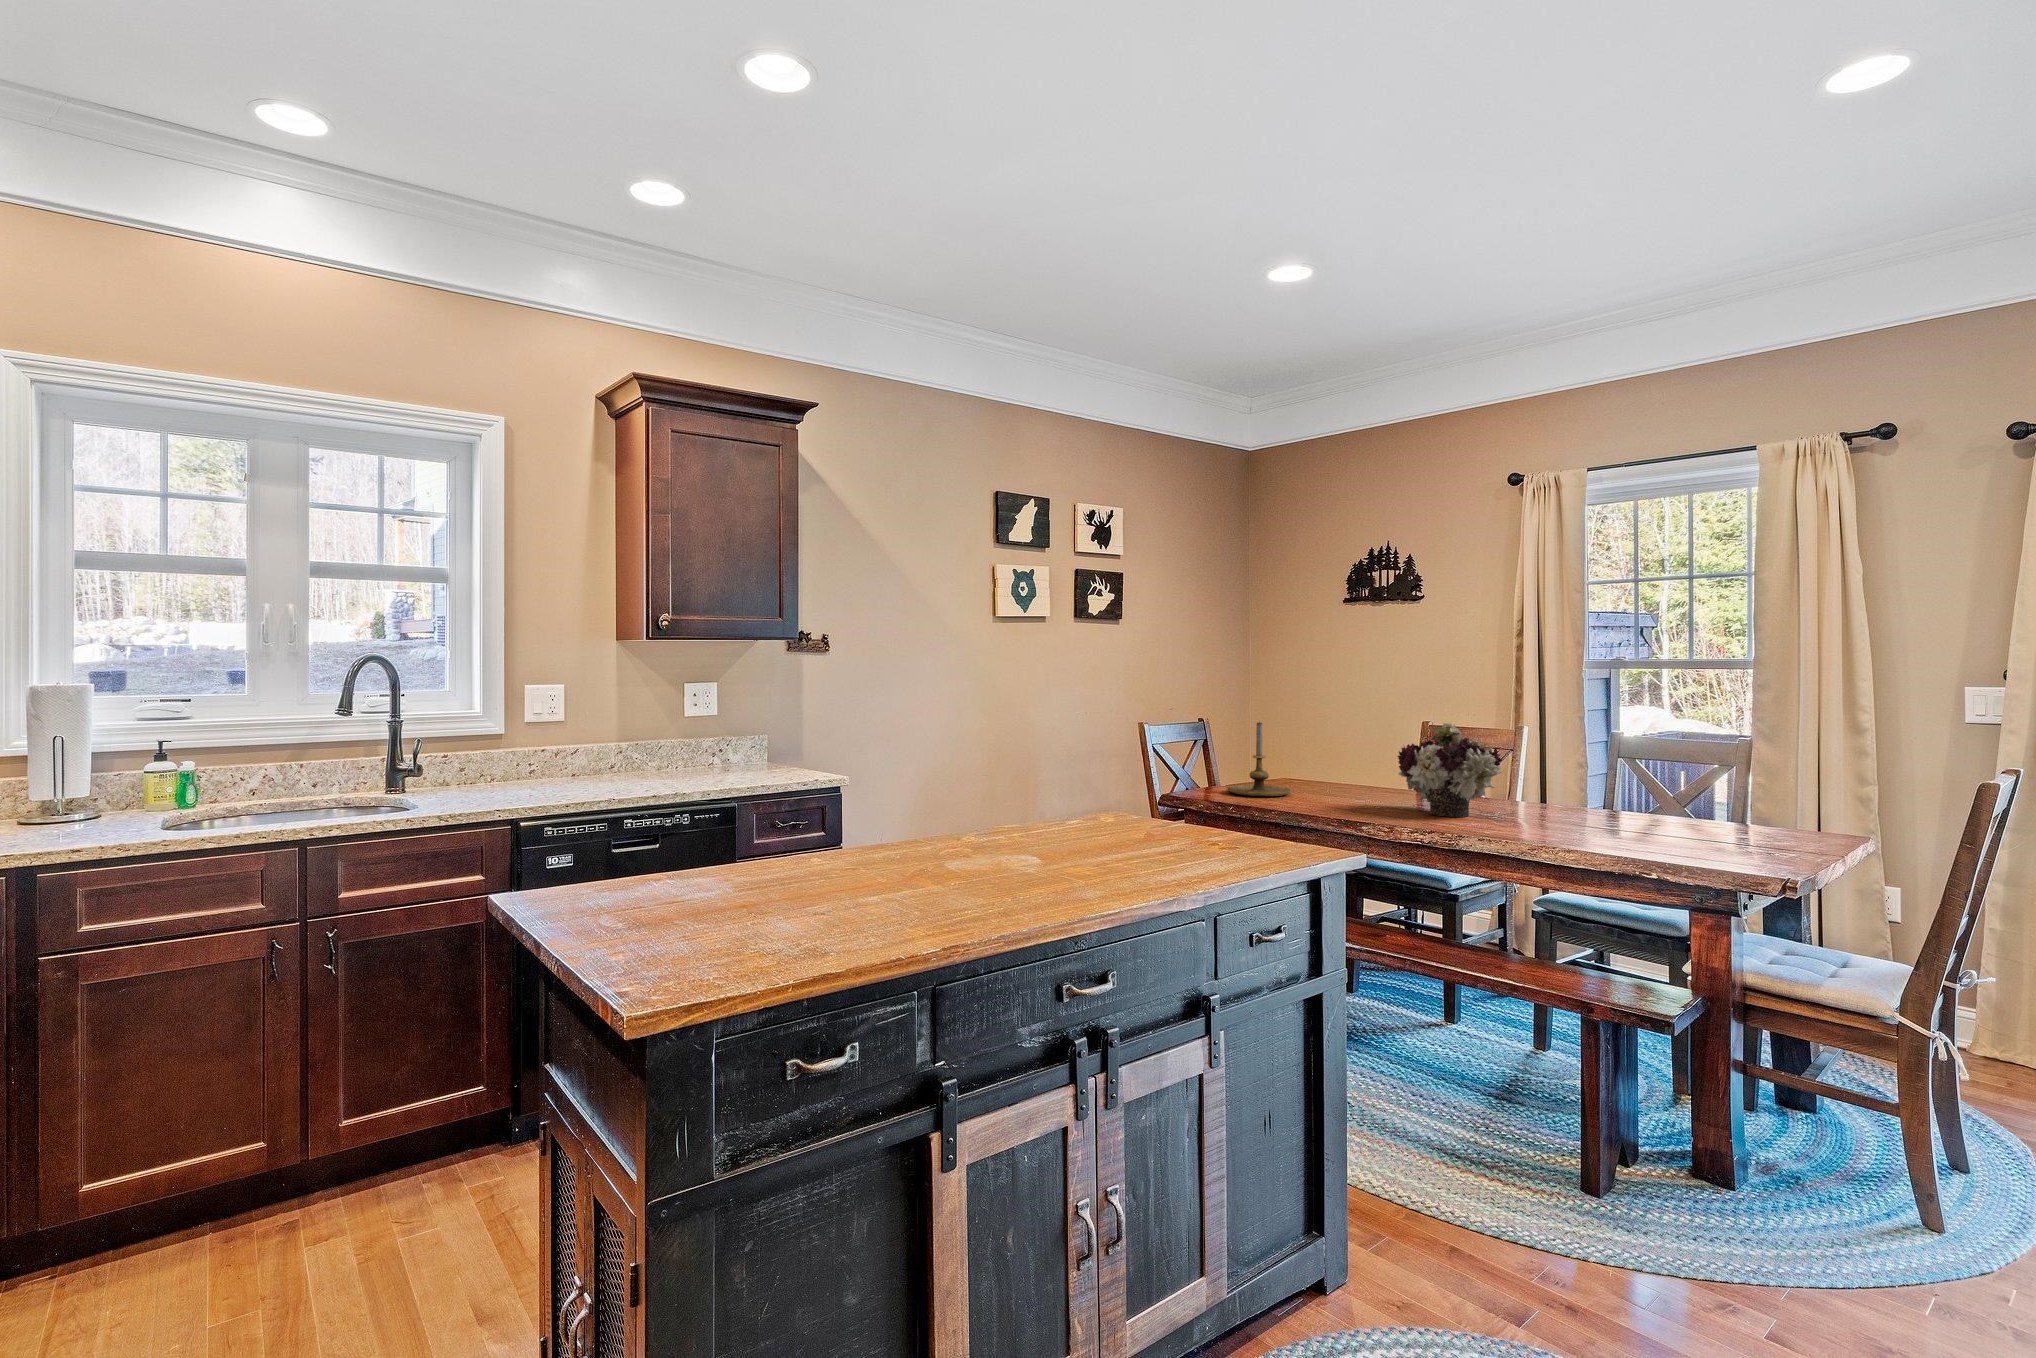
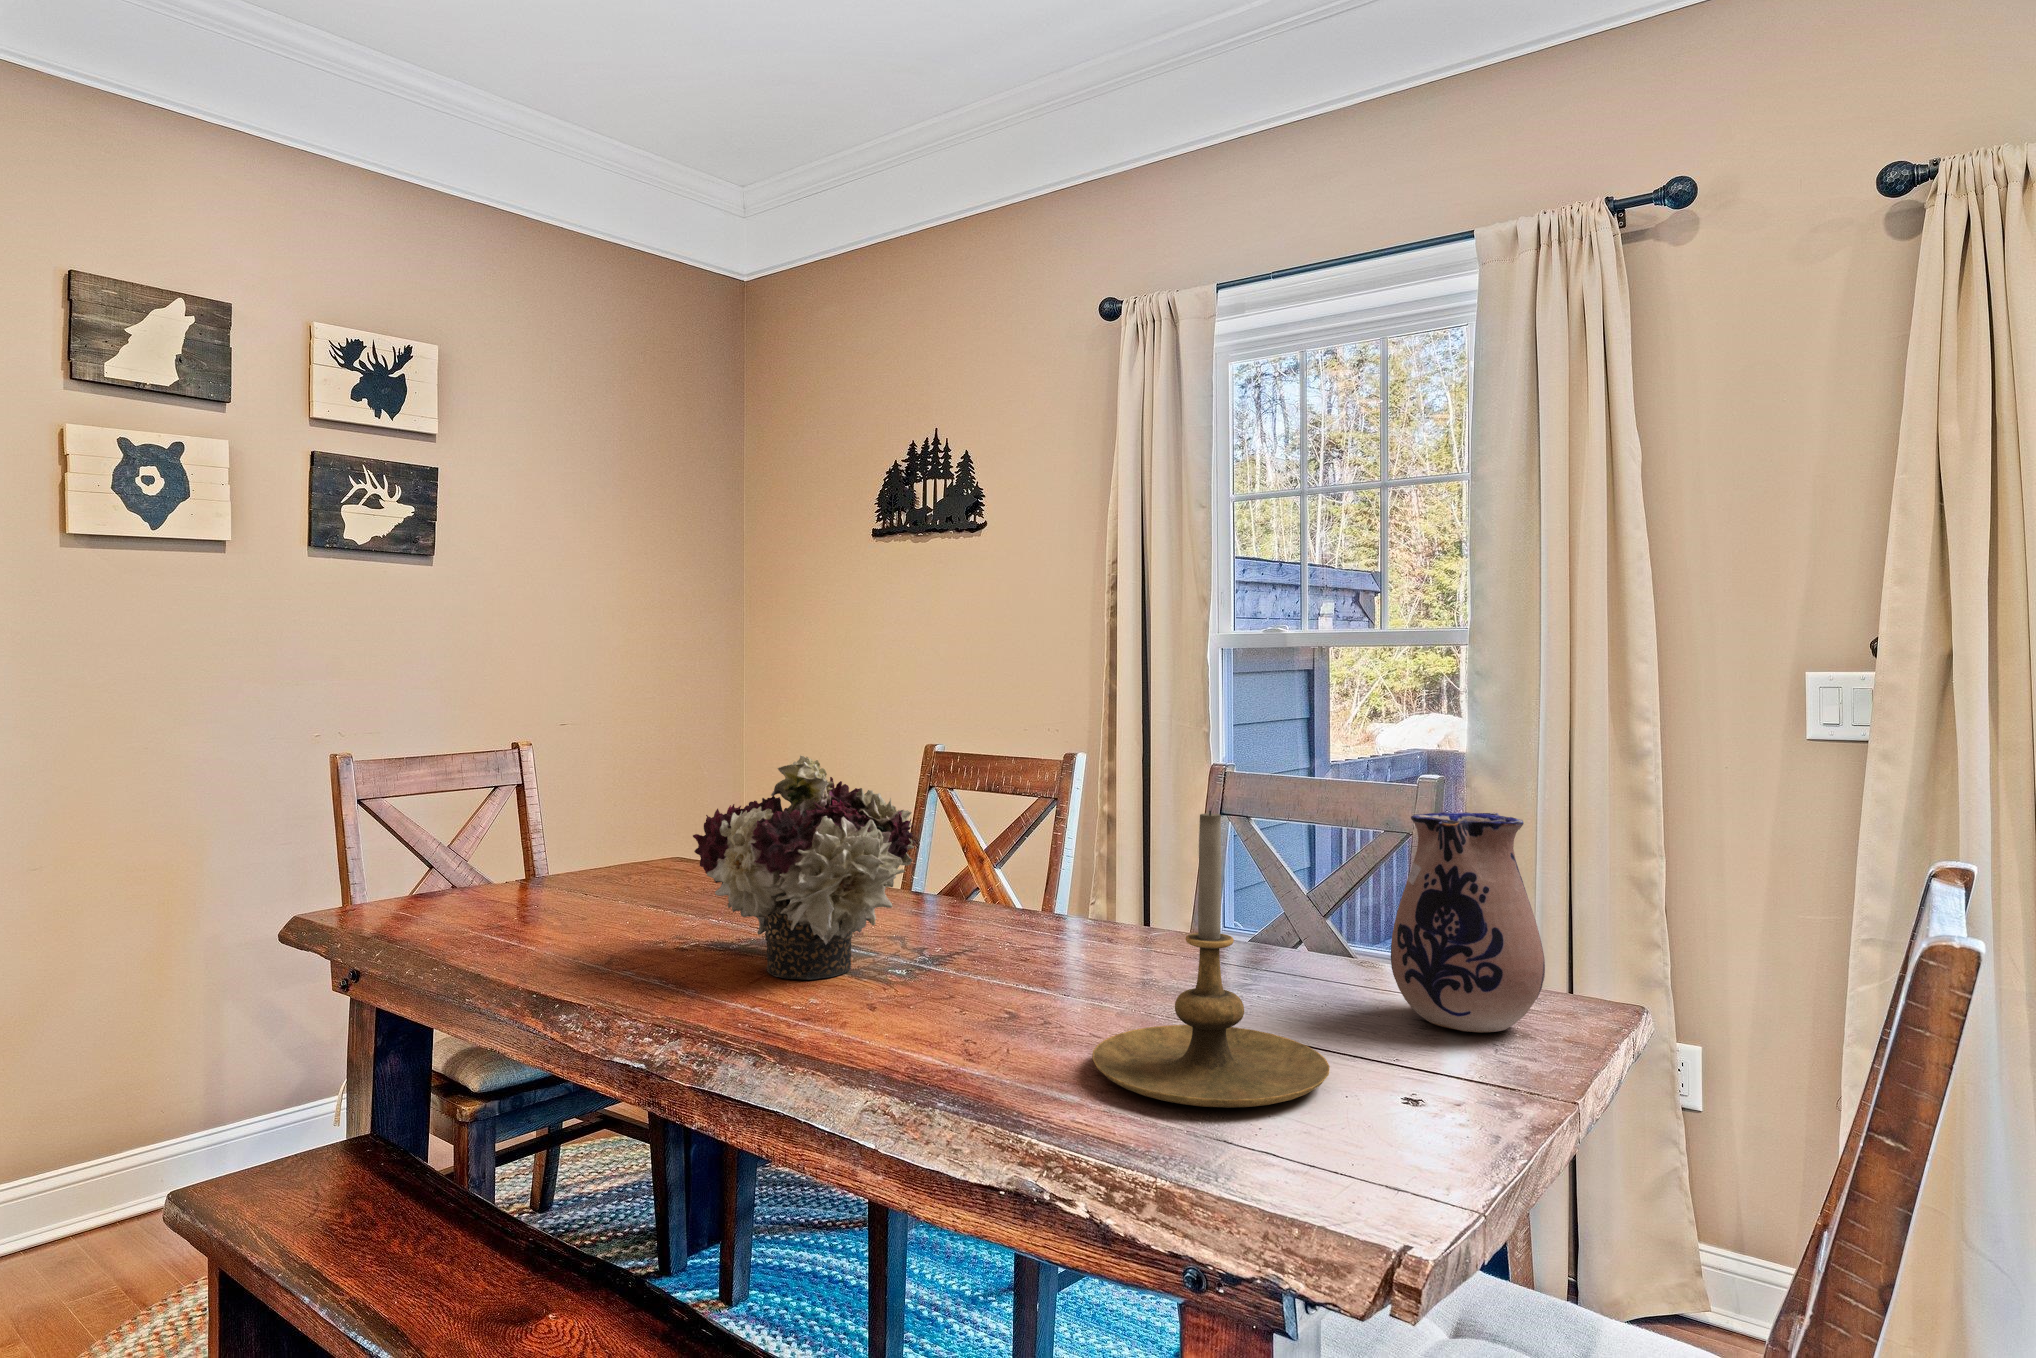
candle holder: present [1227,722,1292,796] -> present [1092,811,1330,1108]
ceramic pitcher: none [1745,751,1821,840] -> present [1391,812,1545,1033]

